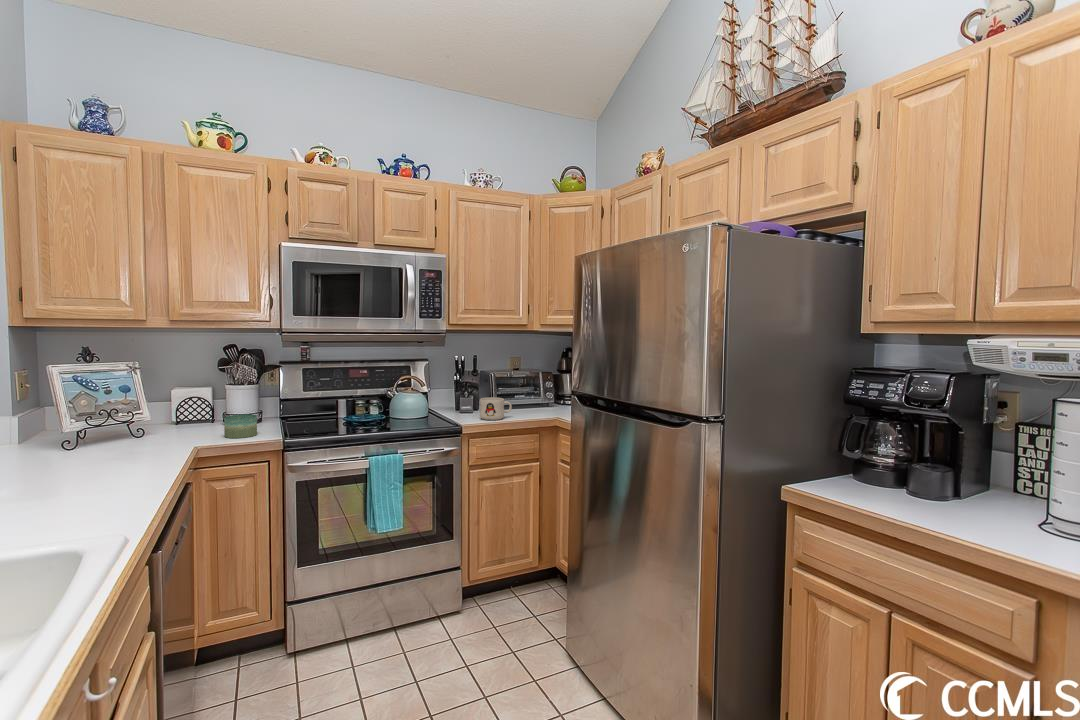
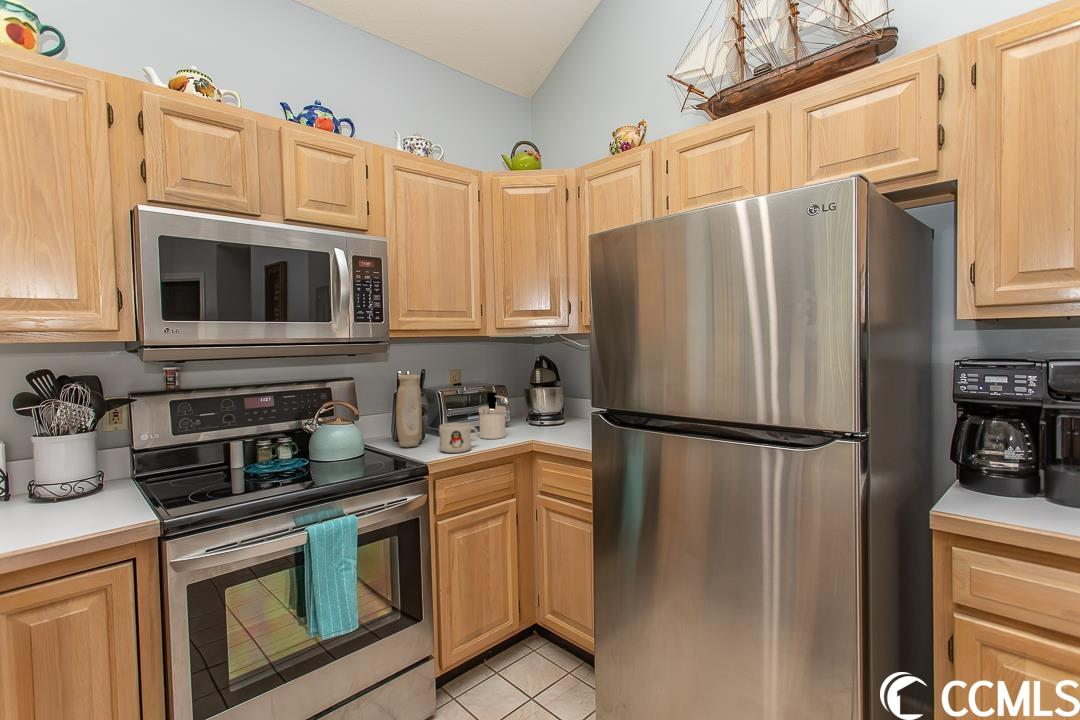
vase: none [454,358,473,414] -> present [396,374,422,447]
soap dispenser: none [520,376,542,413] -> present [478,392,508,439]
candle: present [224,414,257,438] -> none [39,481,104,527]

